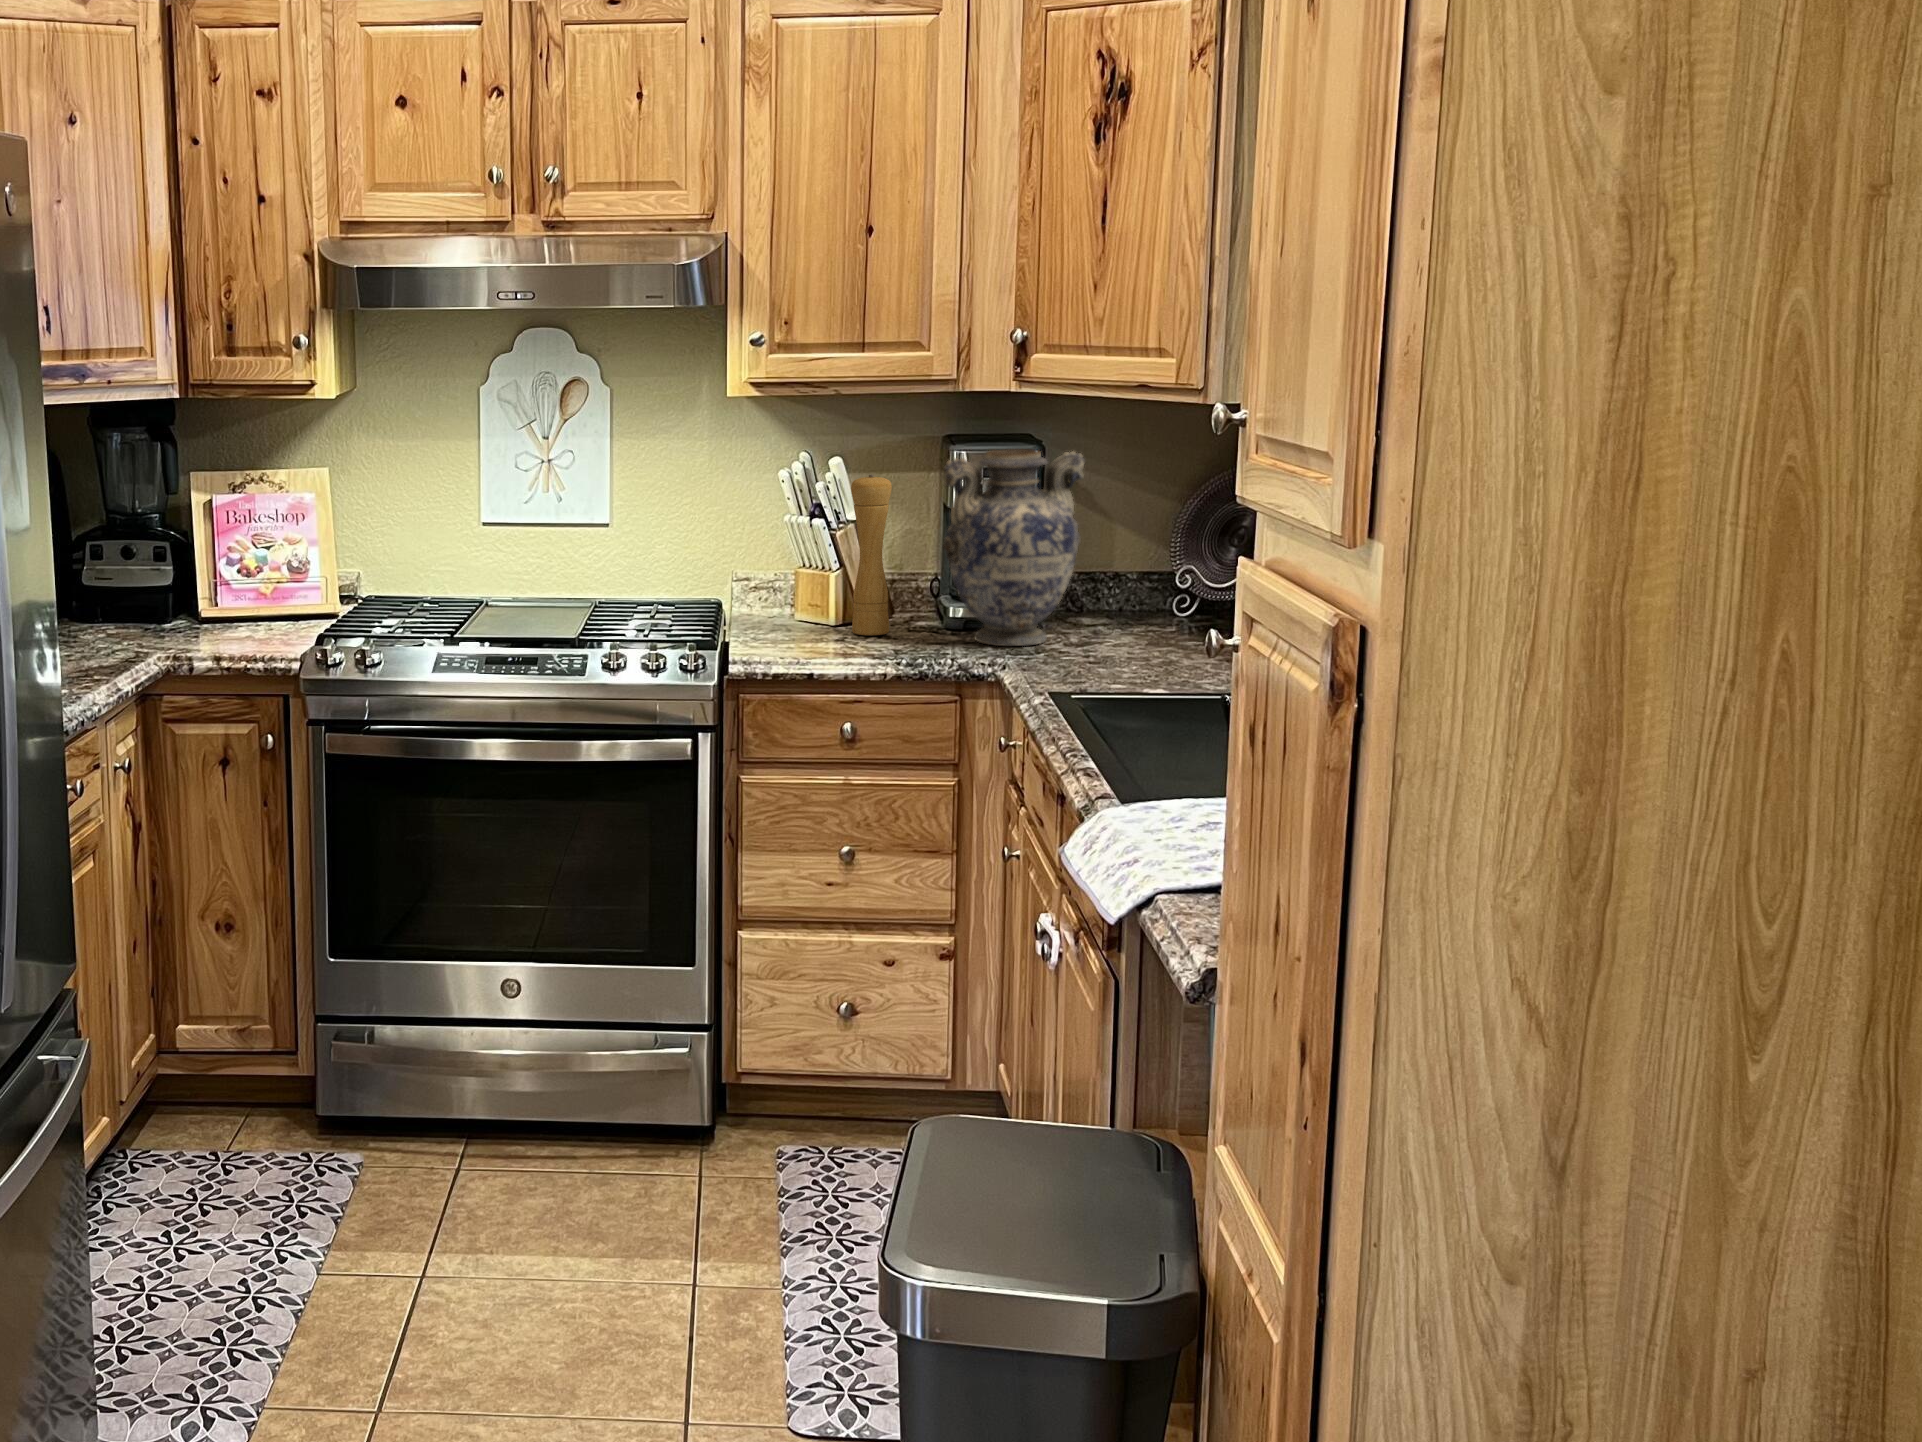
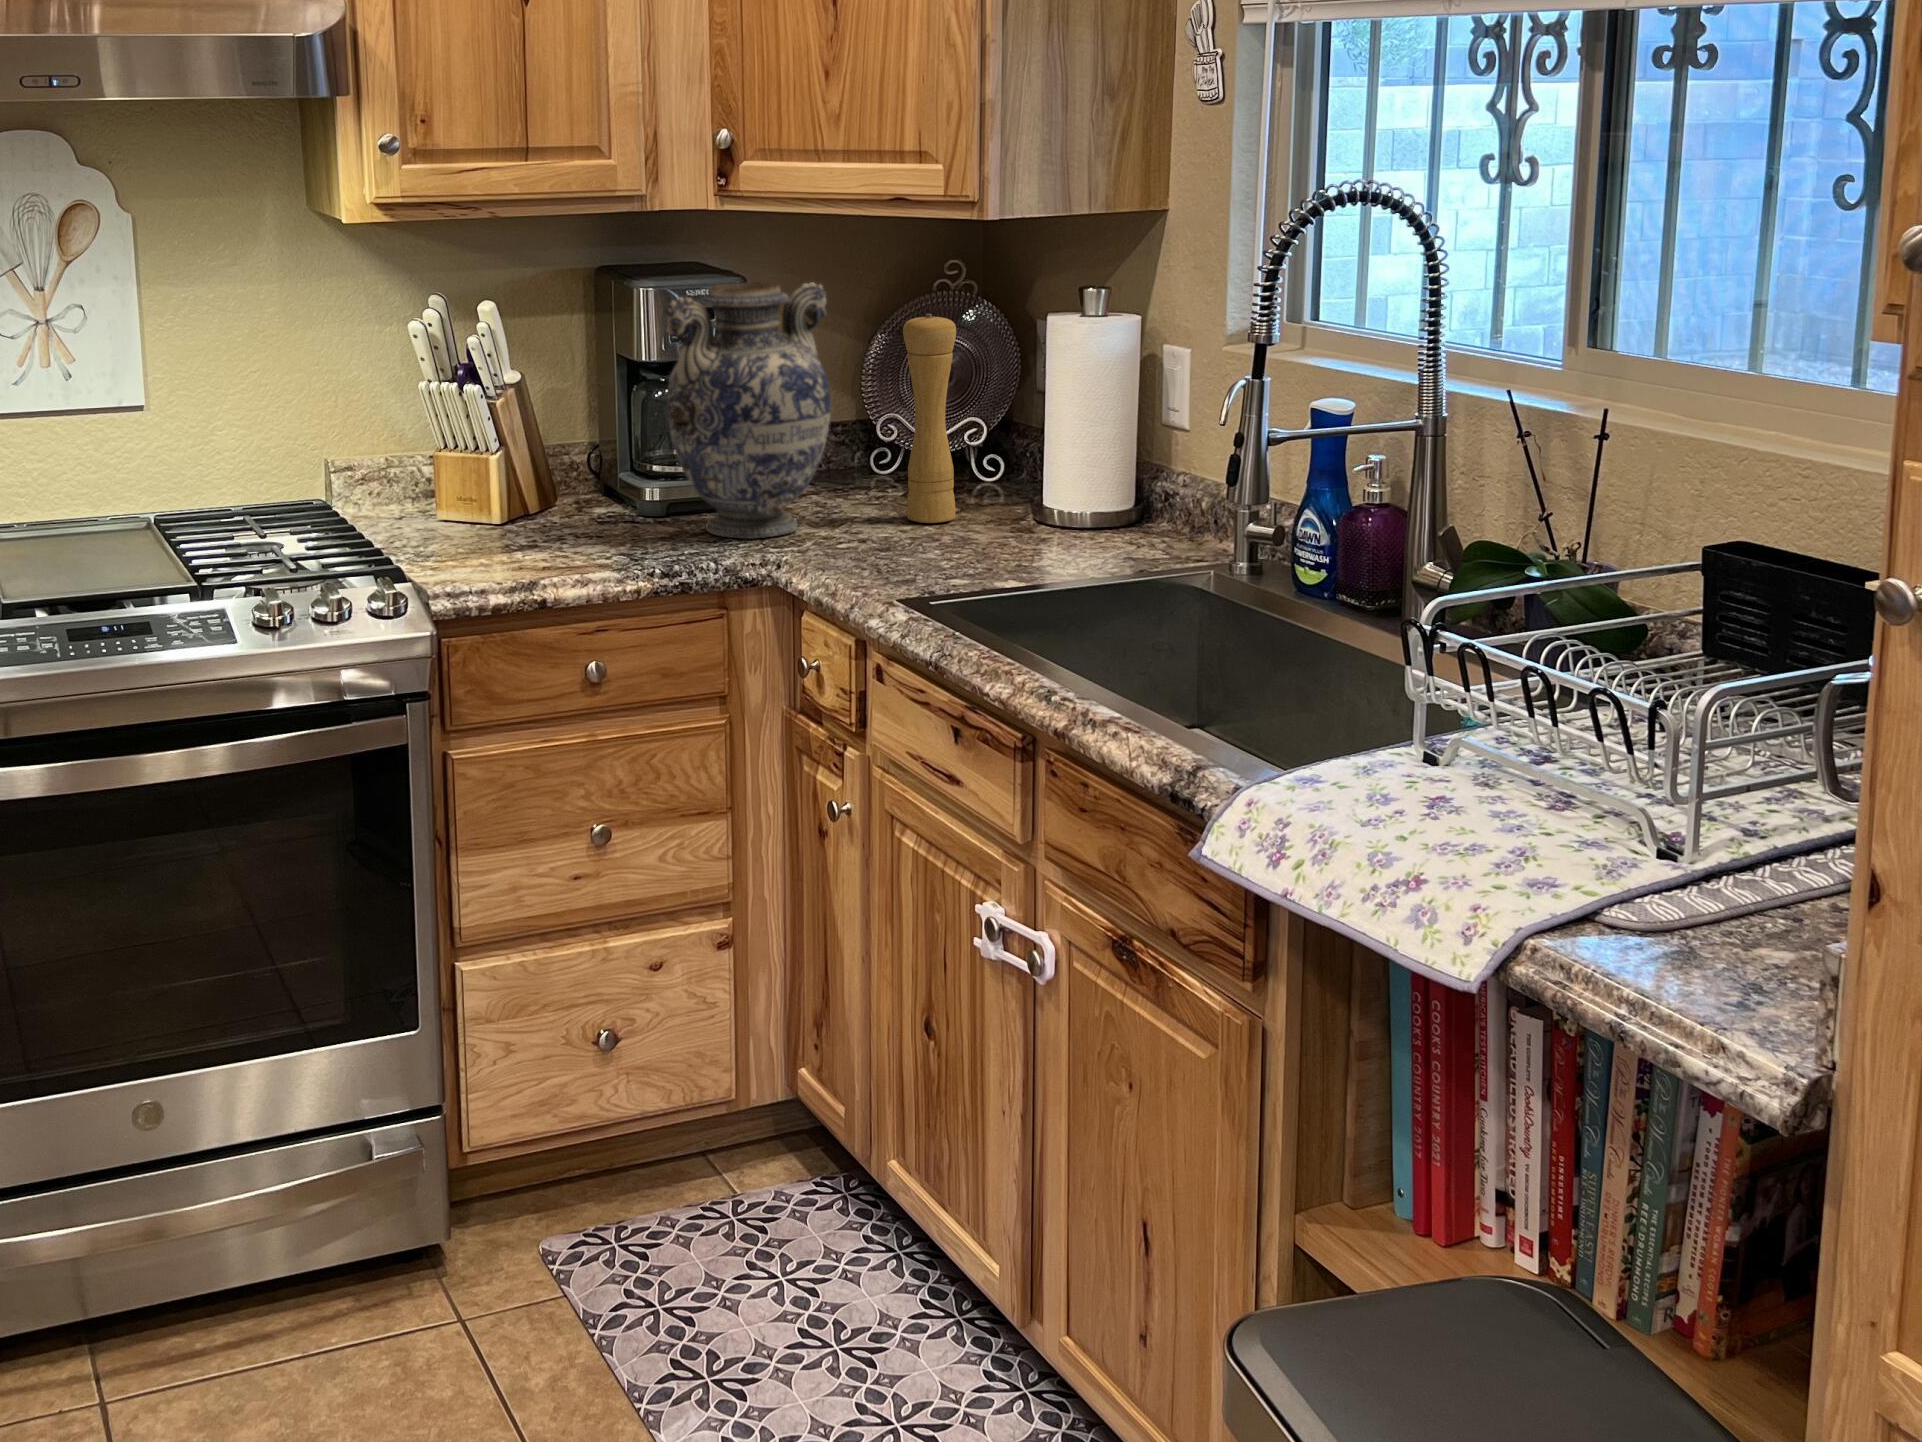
pepper mill: present [851,474,892,635] -> present [903,314,956,523]

